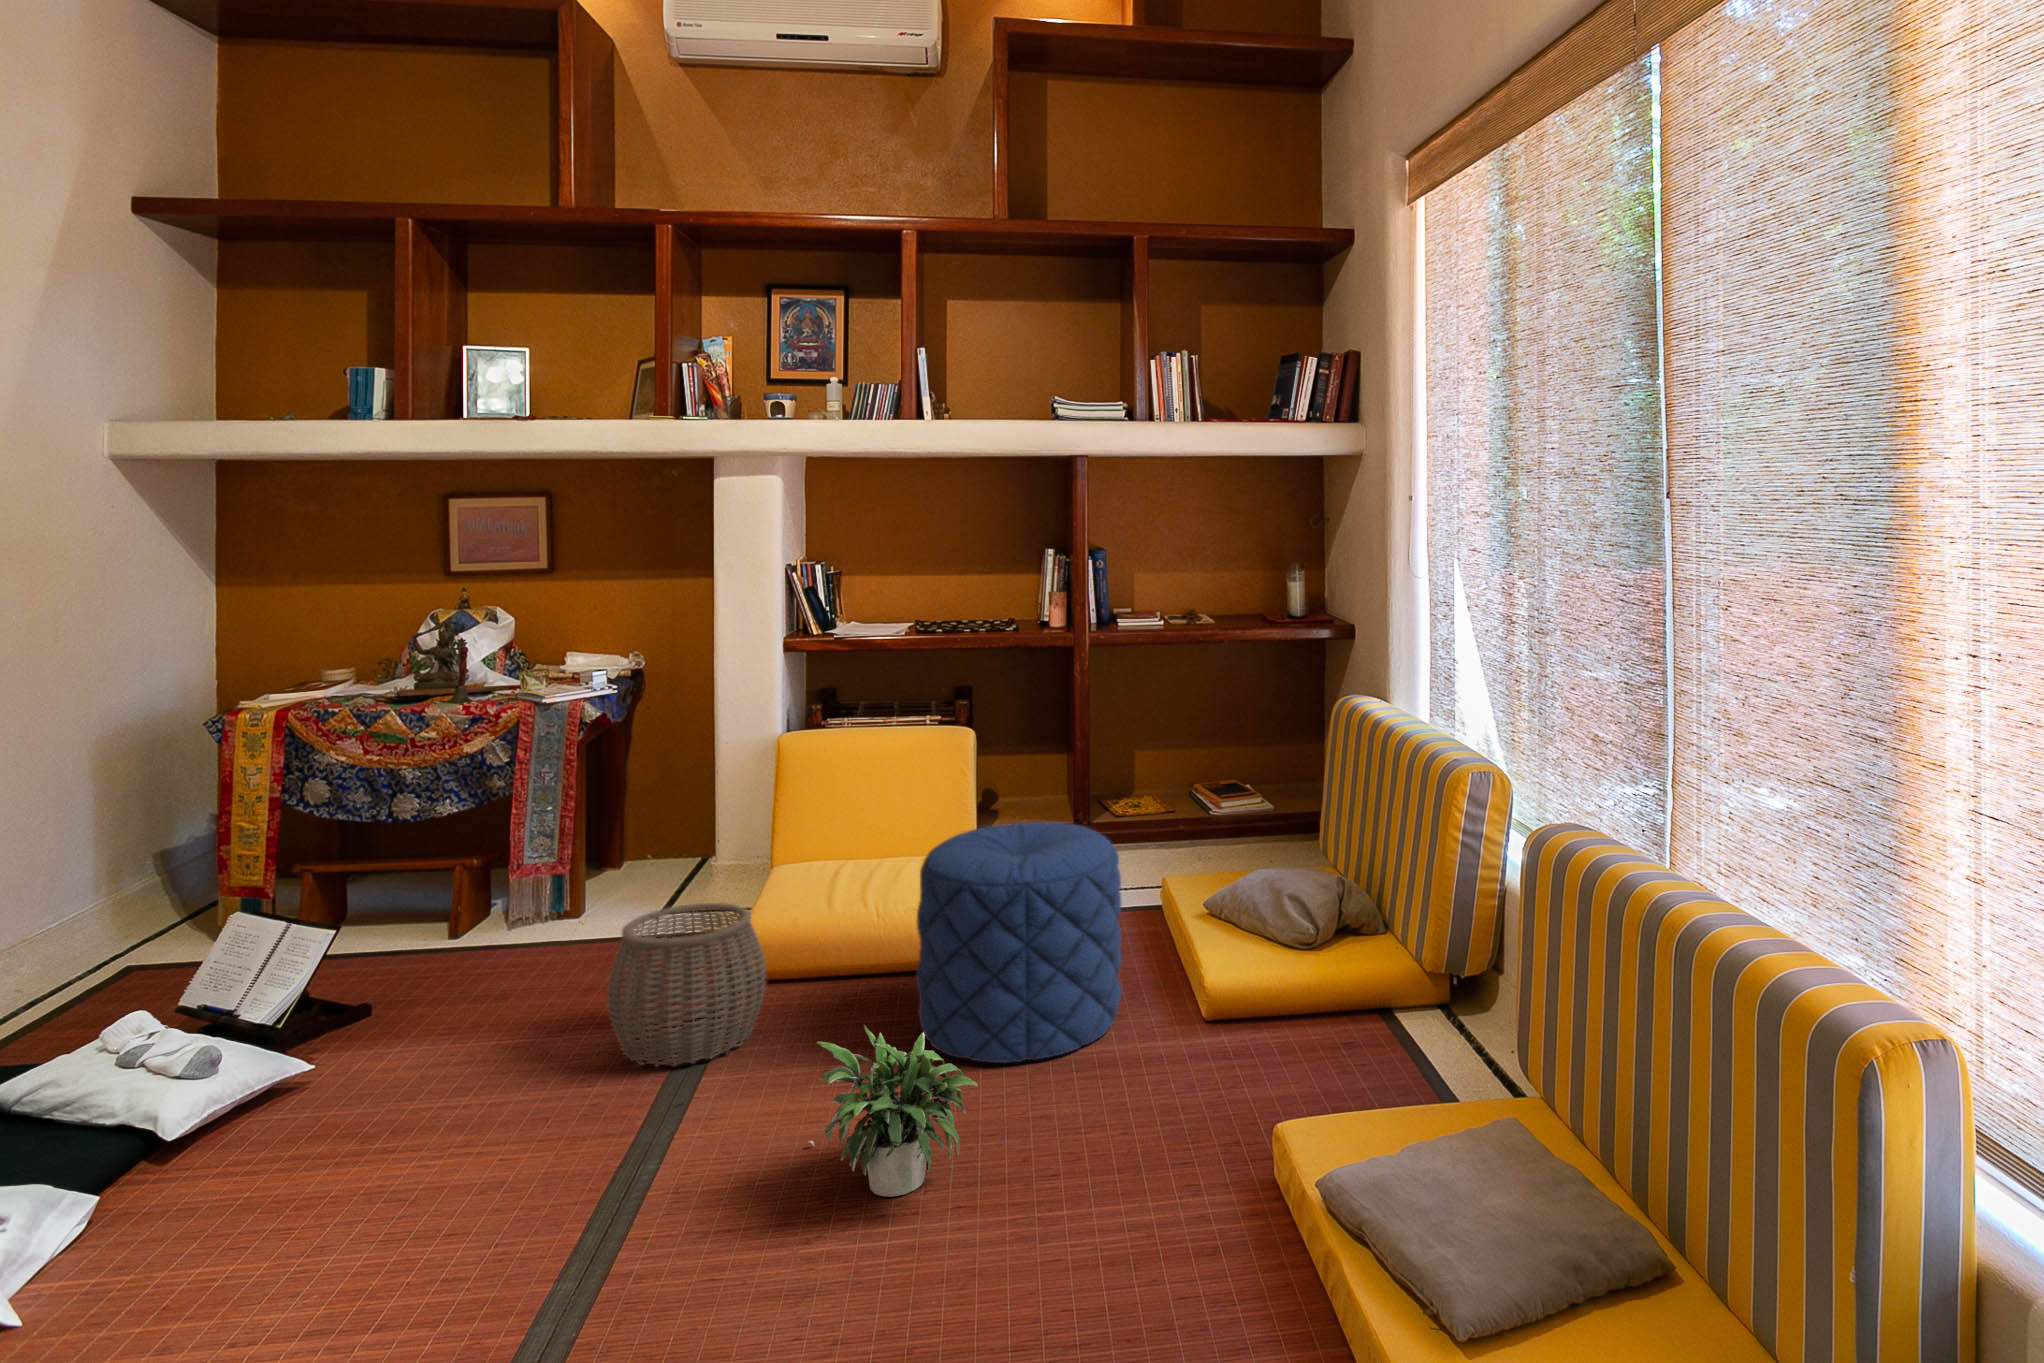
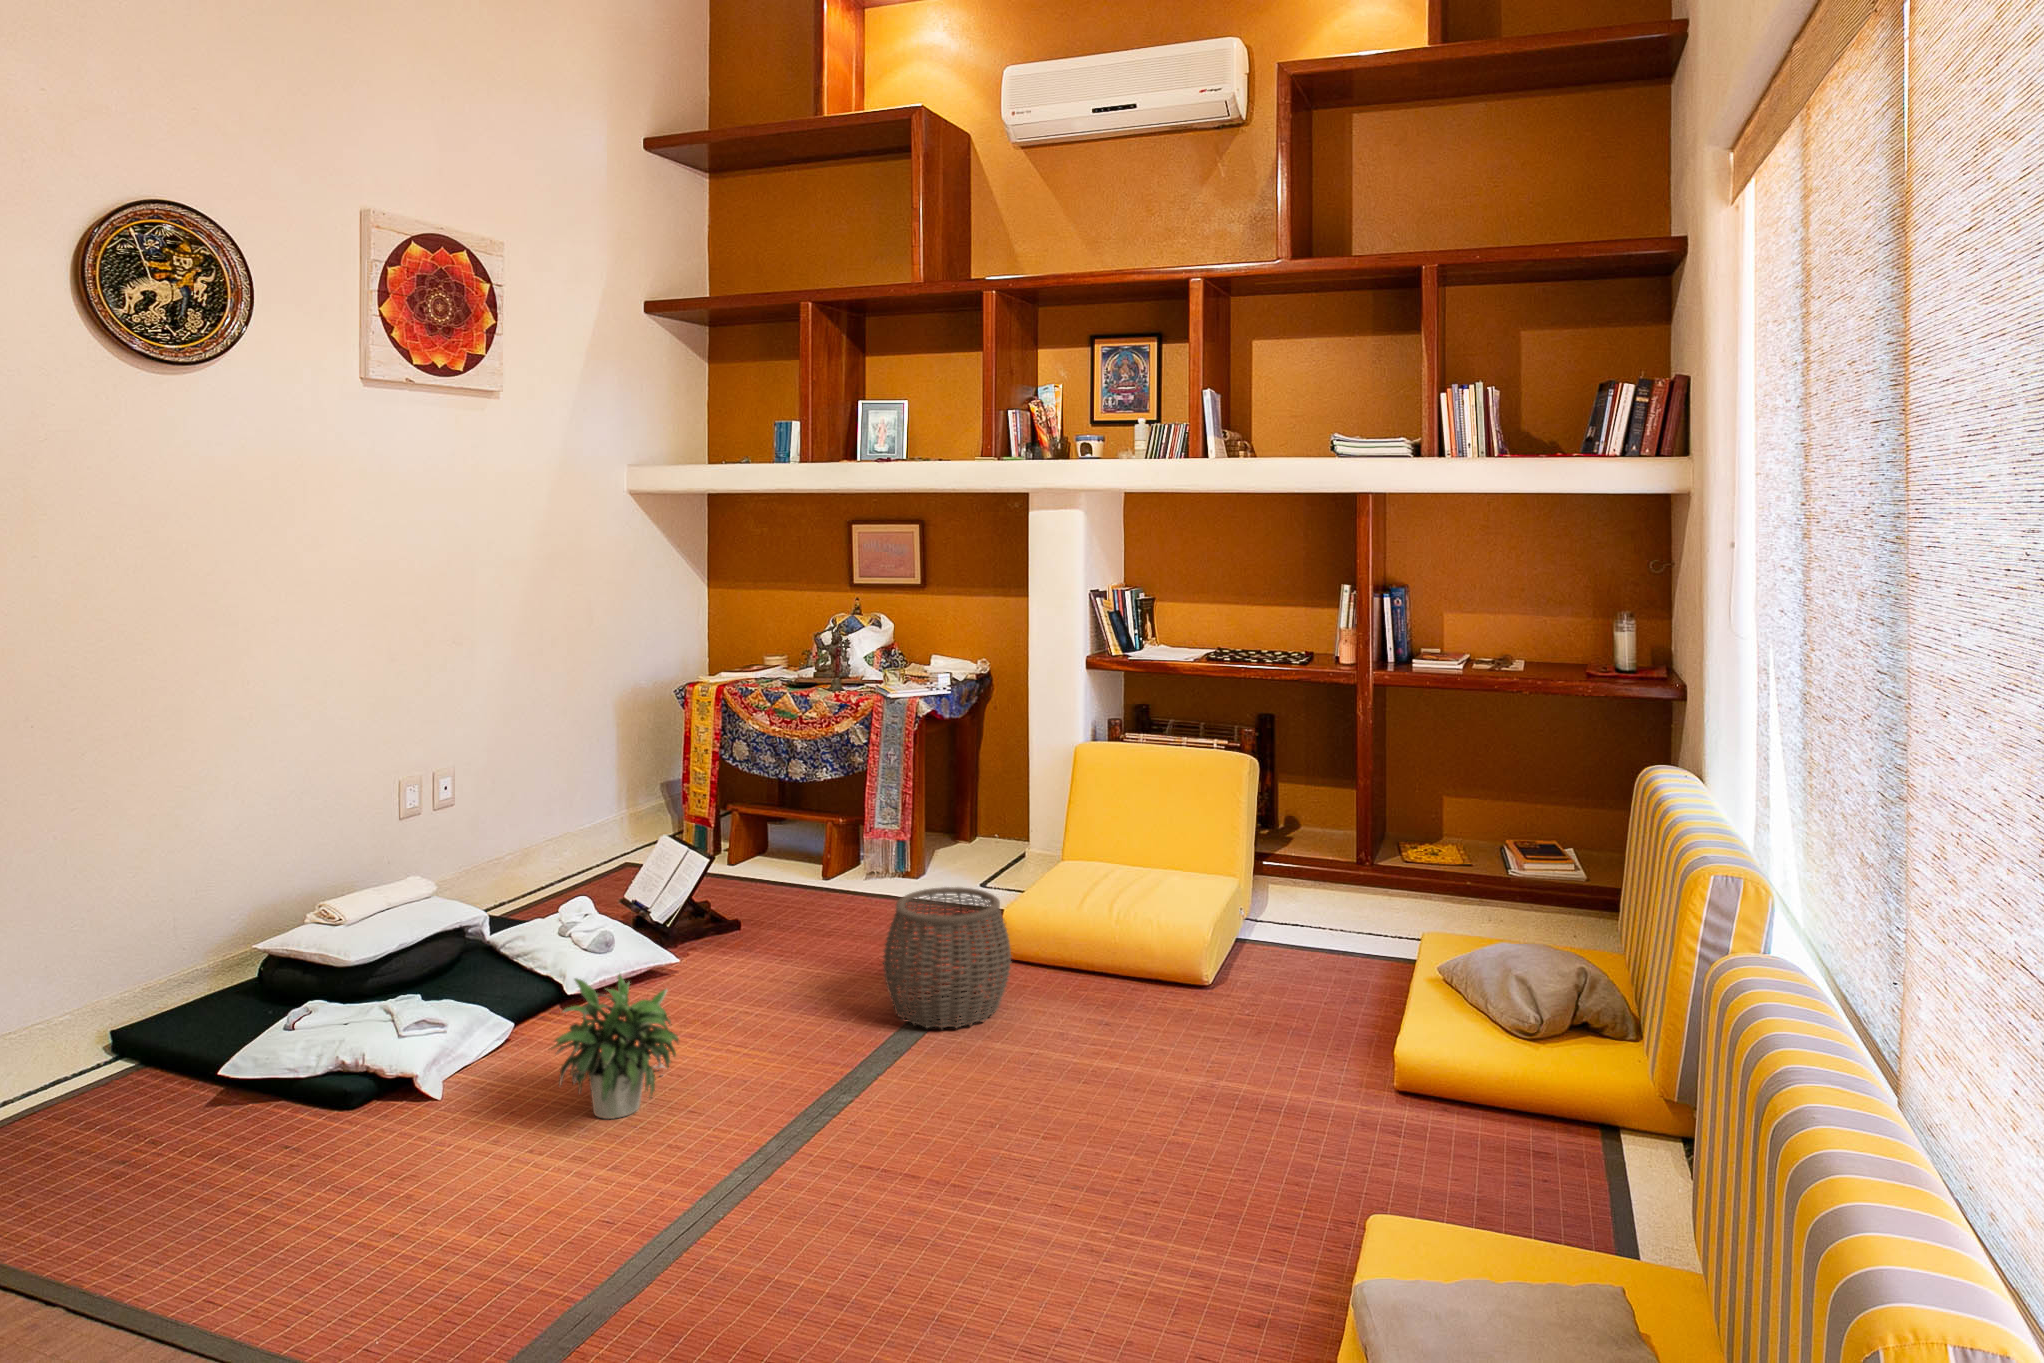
pouf: present [917,822,1122,1063] -> none [1128,854,1327,1094]
potted plant: present [808,1025,977,1197] -> present [552,974,679,1119]

